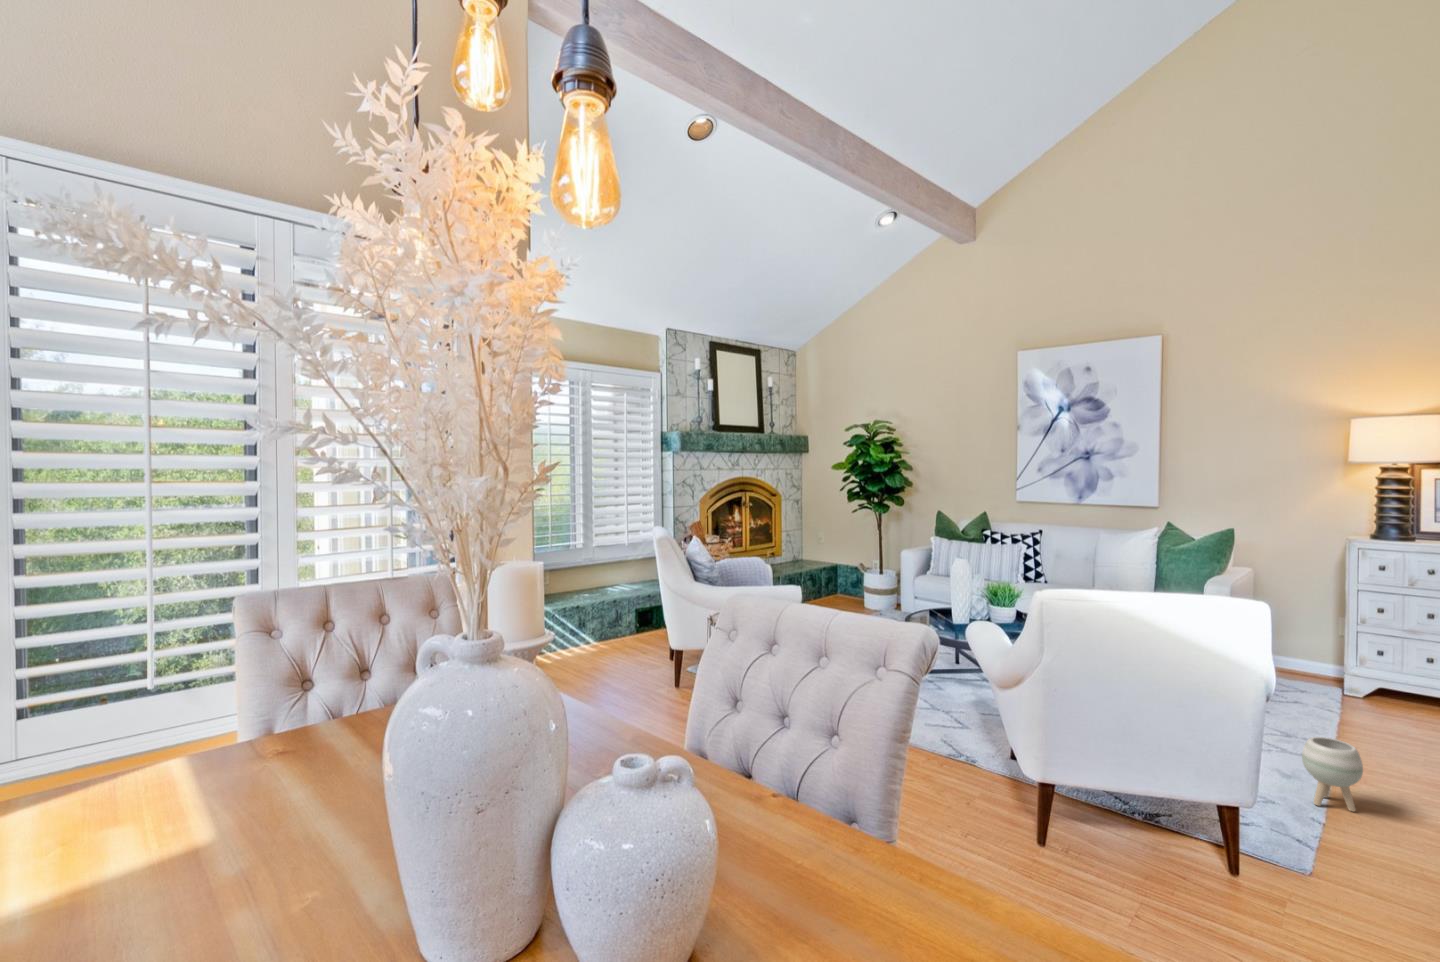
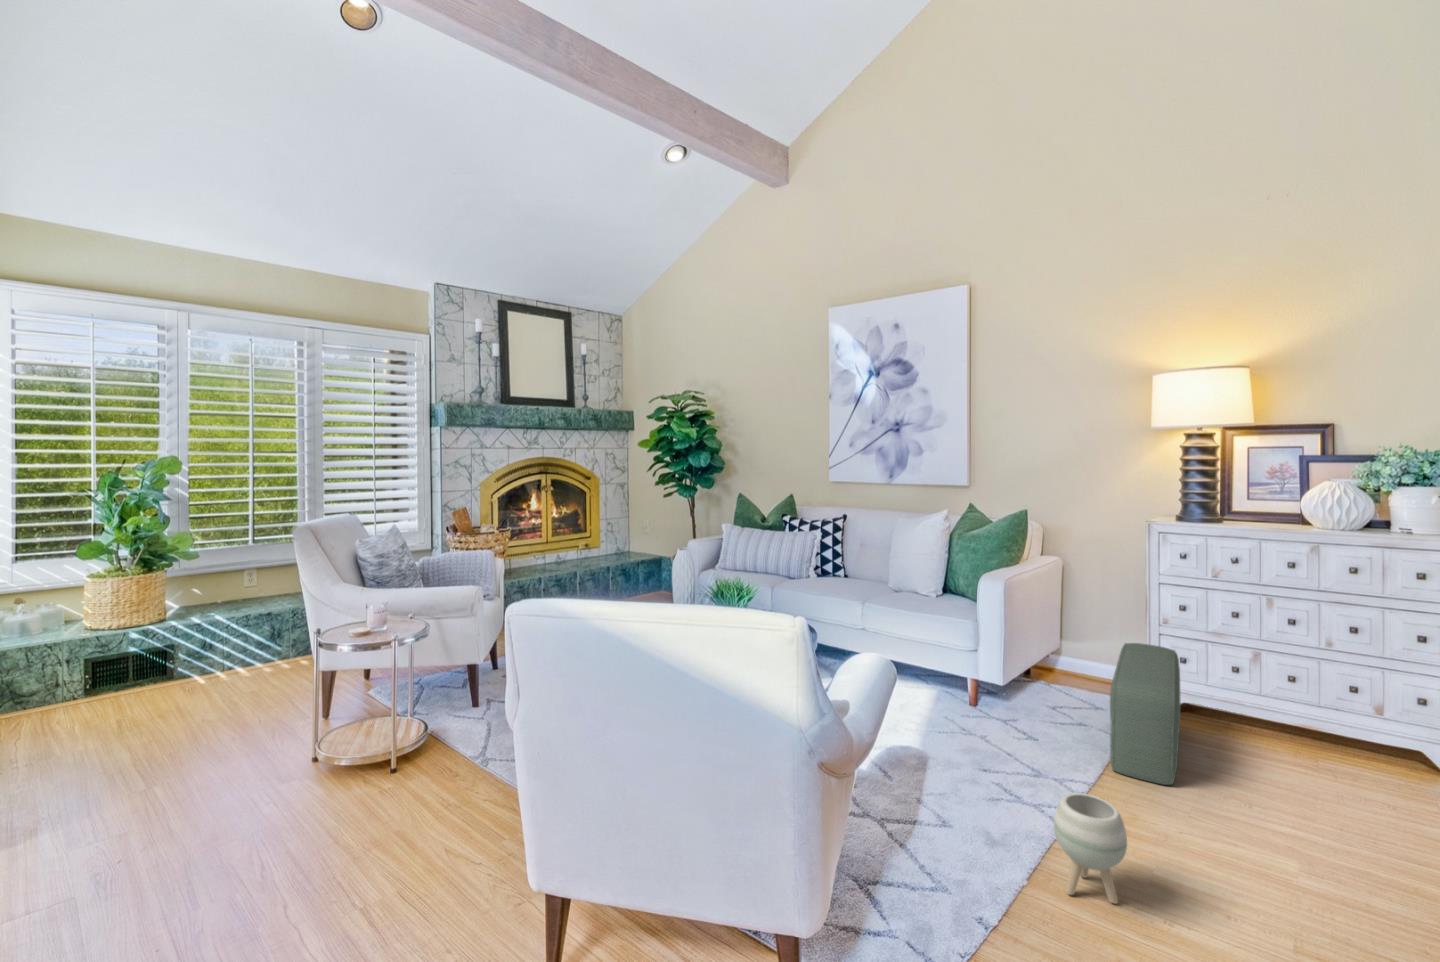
pouf: none [1324,643,1387,750] -> present [1110,643,1181,785]

